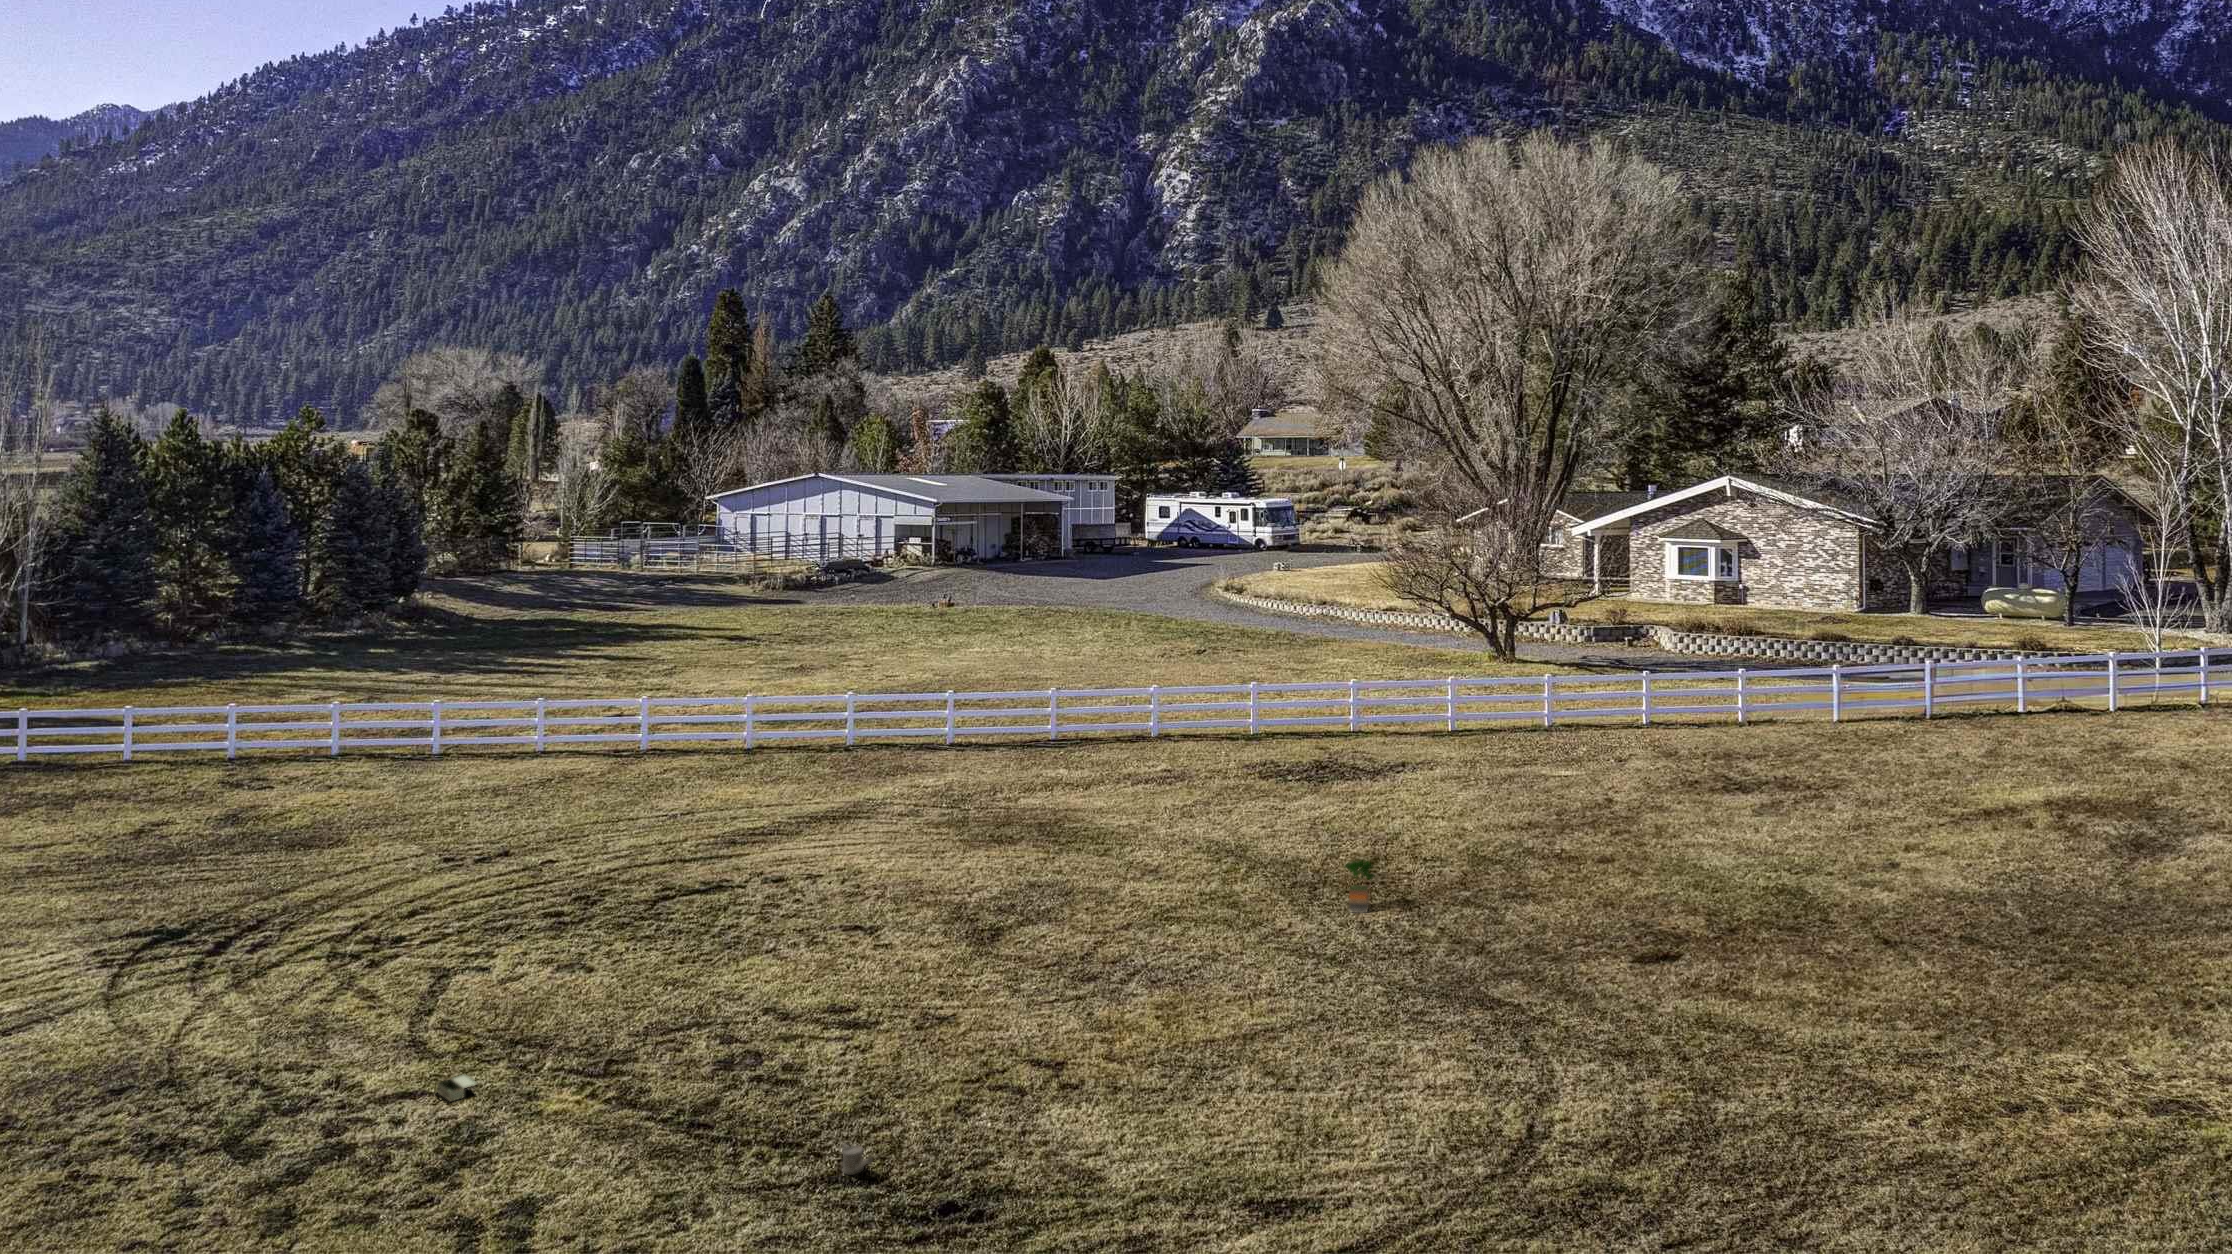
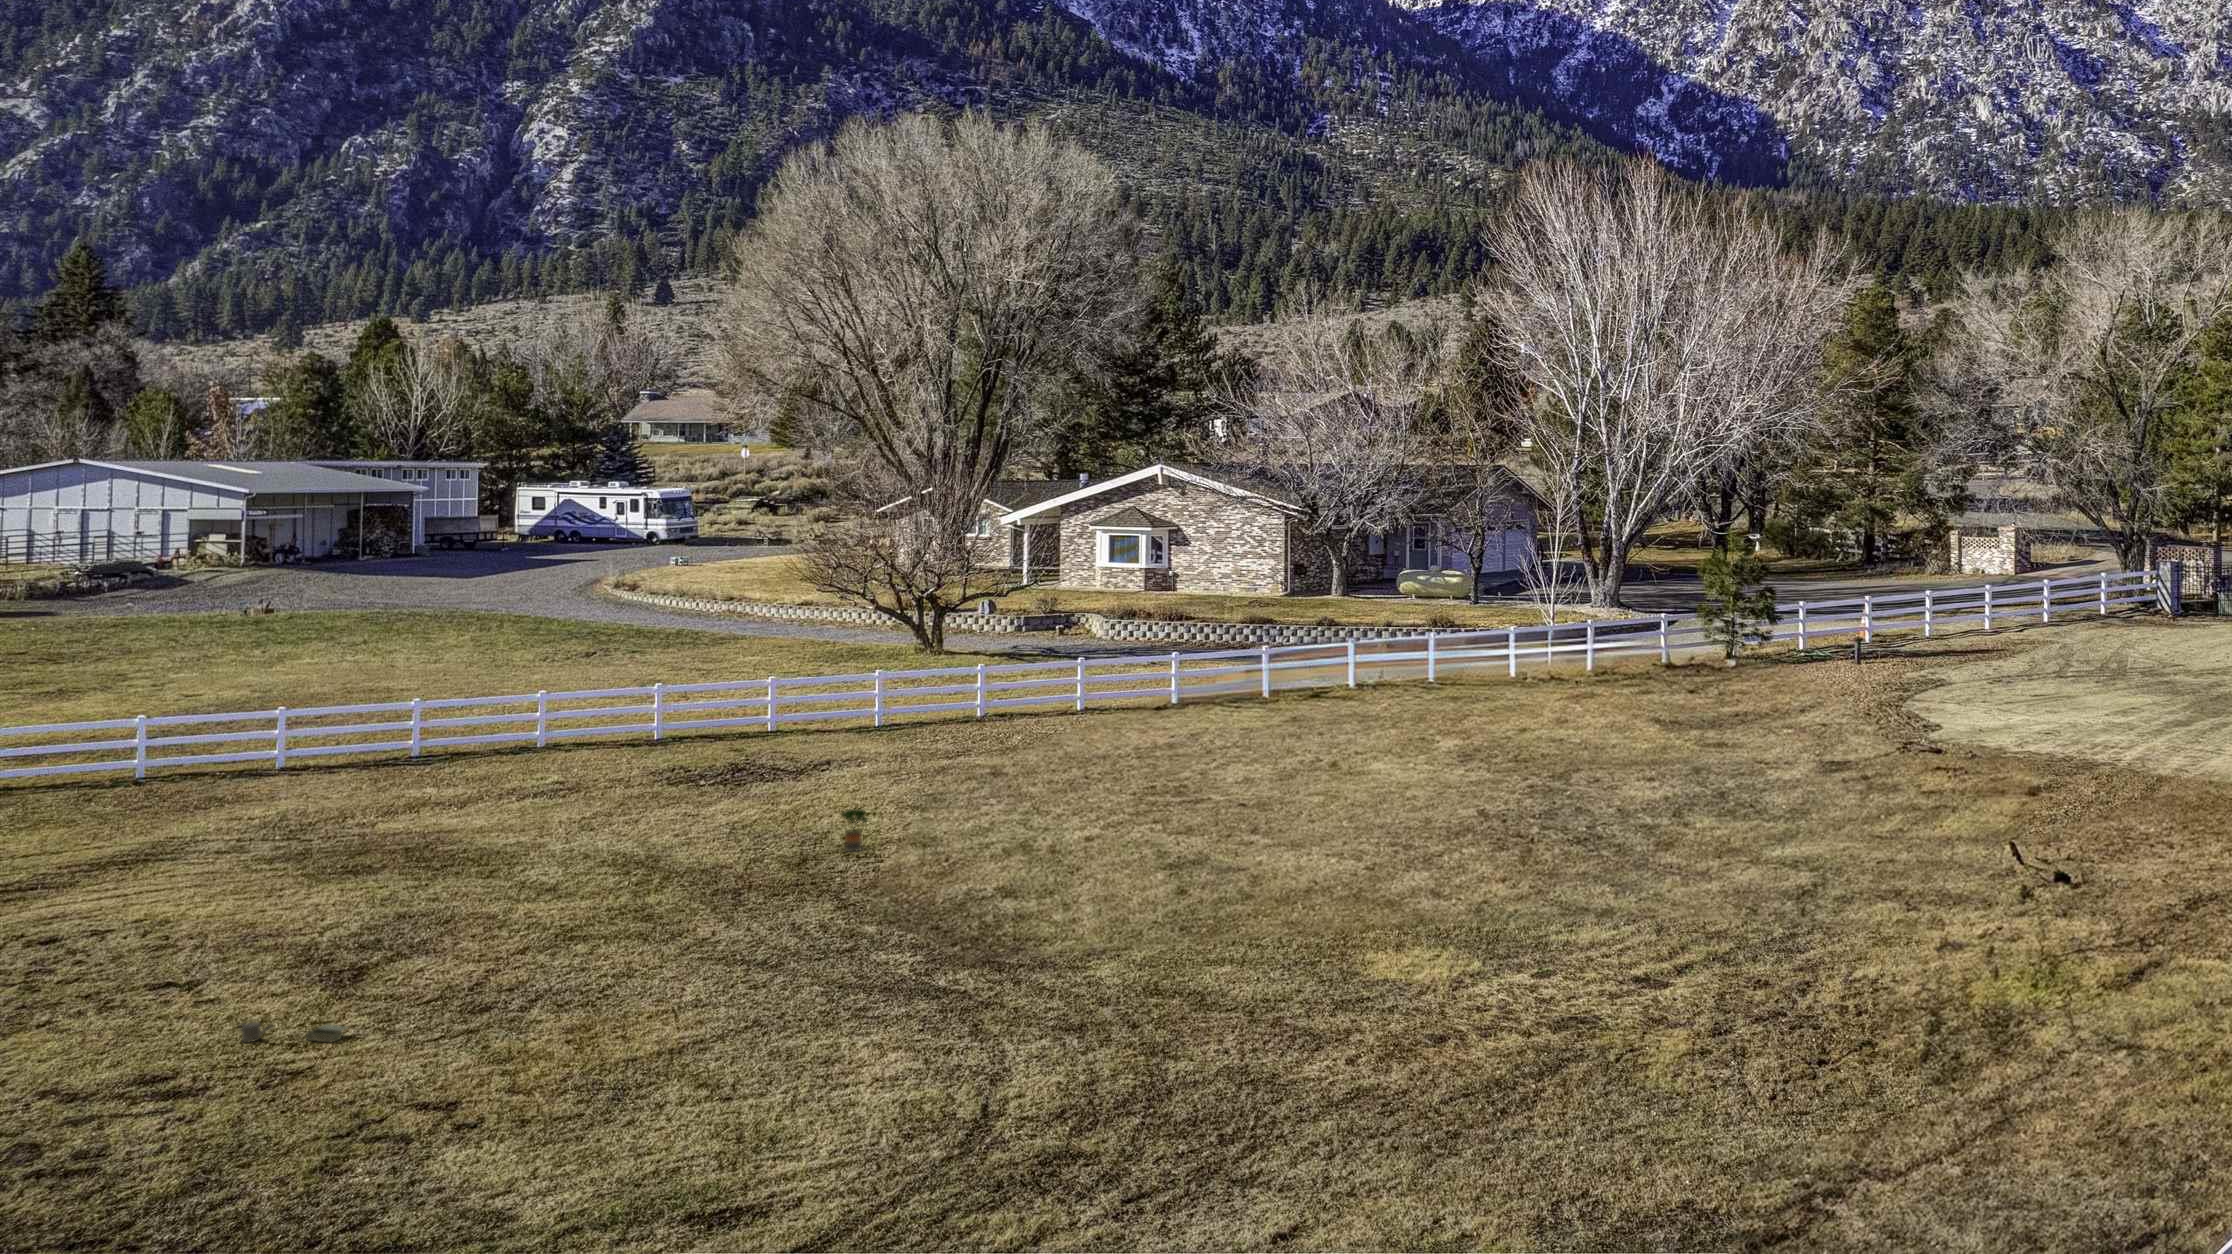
toolbox: present [437,1074,478,1101] -> present [306,1024,349,1043]
watering can: present [842,1144,873,1175] -> present [239,1022,273,1042]

